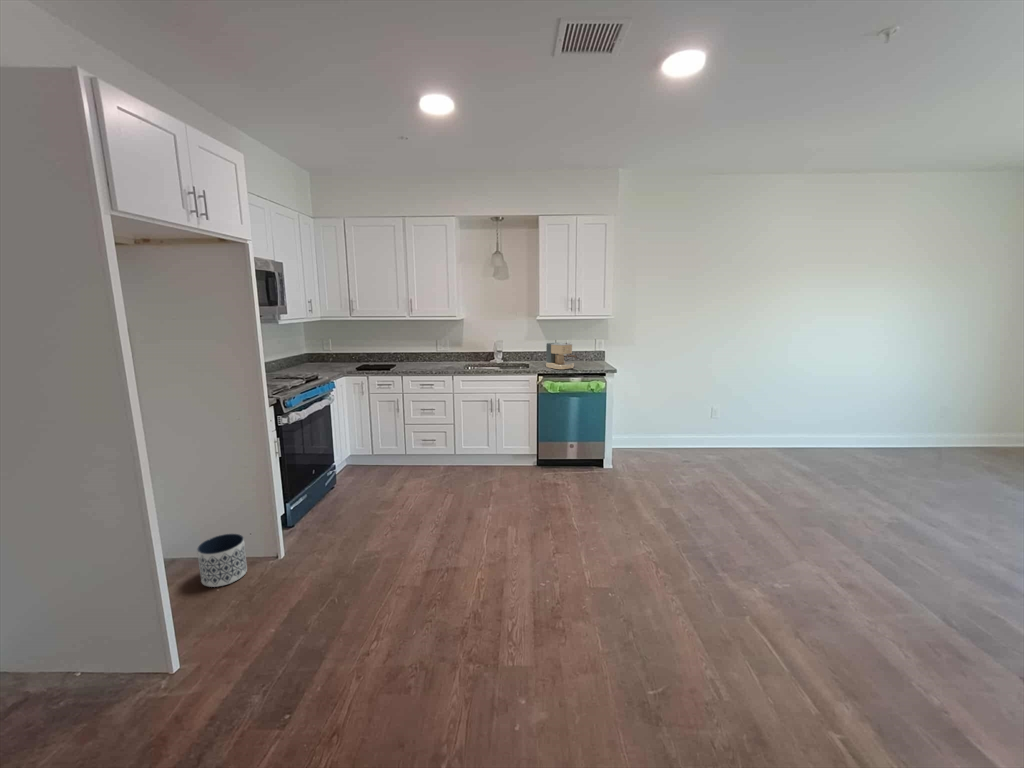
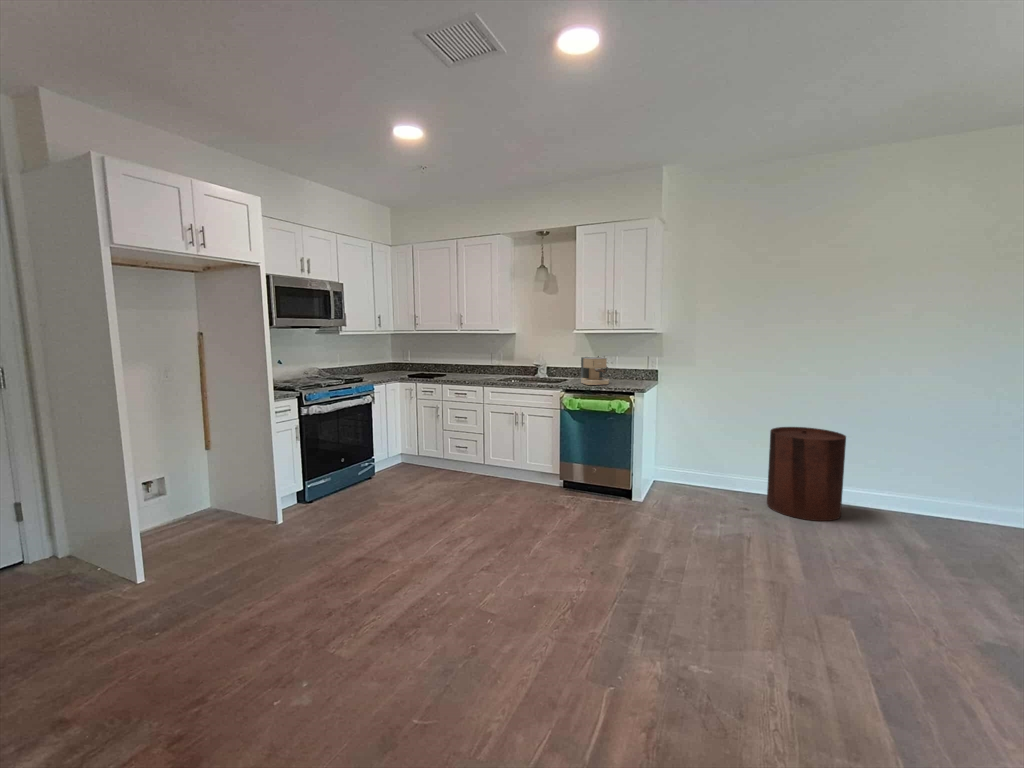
trash can: none [691,394,749,464] -> present [767,427,846,521]
planter: present [197,534,247,587] -> none [213,494,250,532]

